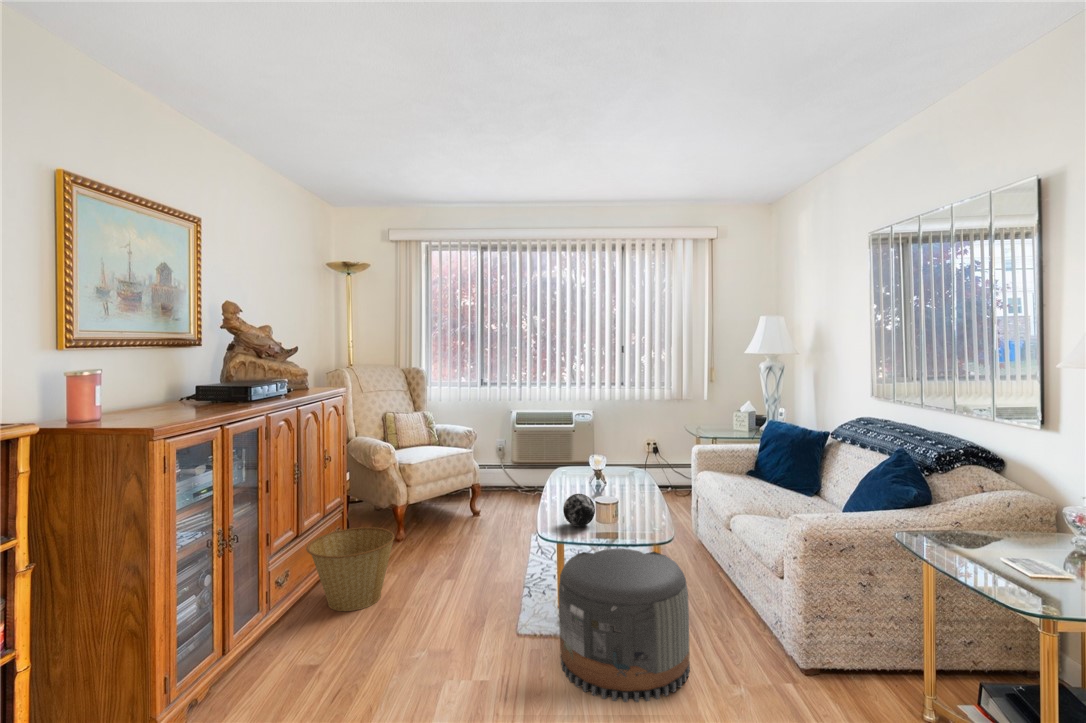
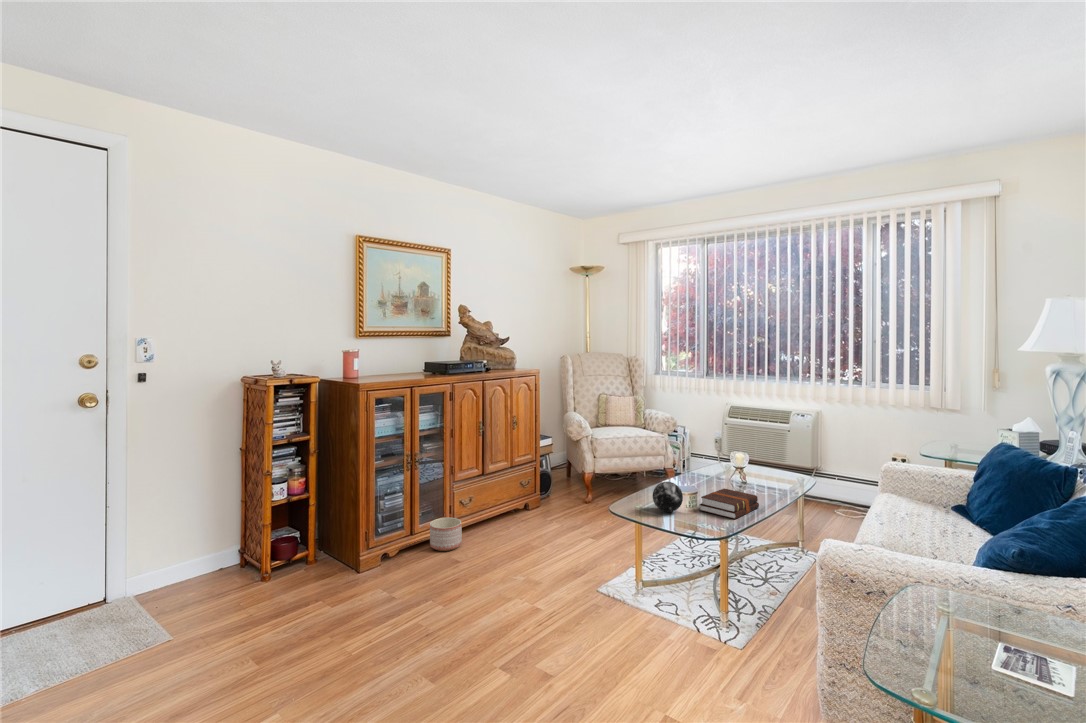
hardback book: none [604,491,645,518] -> present [699,488,759,519]
basket: present [306,527,395,611] -> none [486,478,549,538]
pouf: present [559,549,690,702] -> none [595,531,715,672]
planter: none [244,607,296,663] -> present [430,517,462,551]

